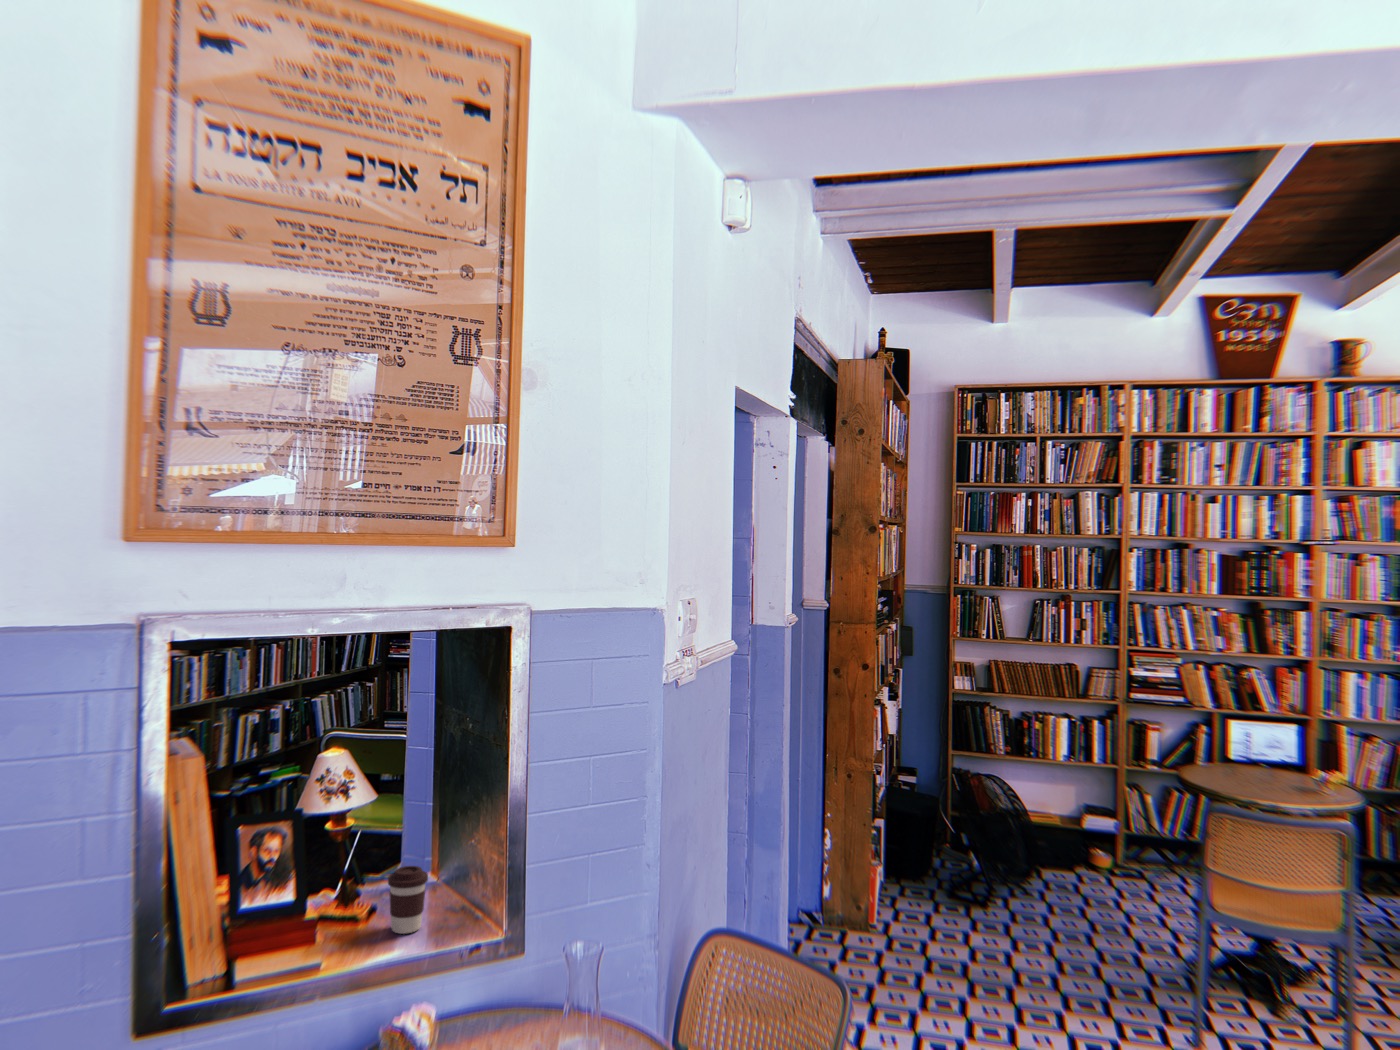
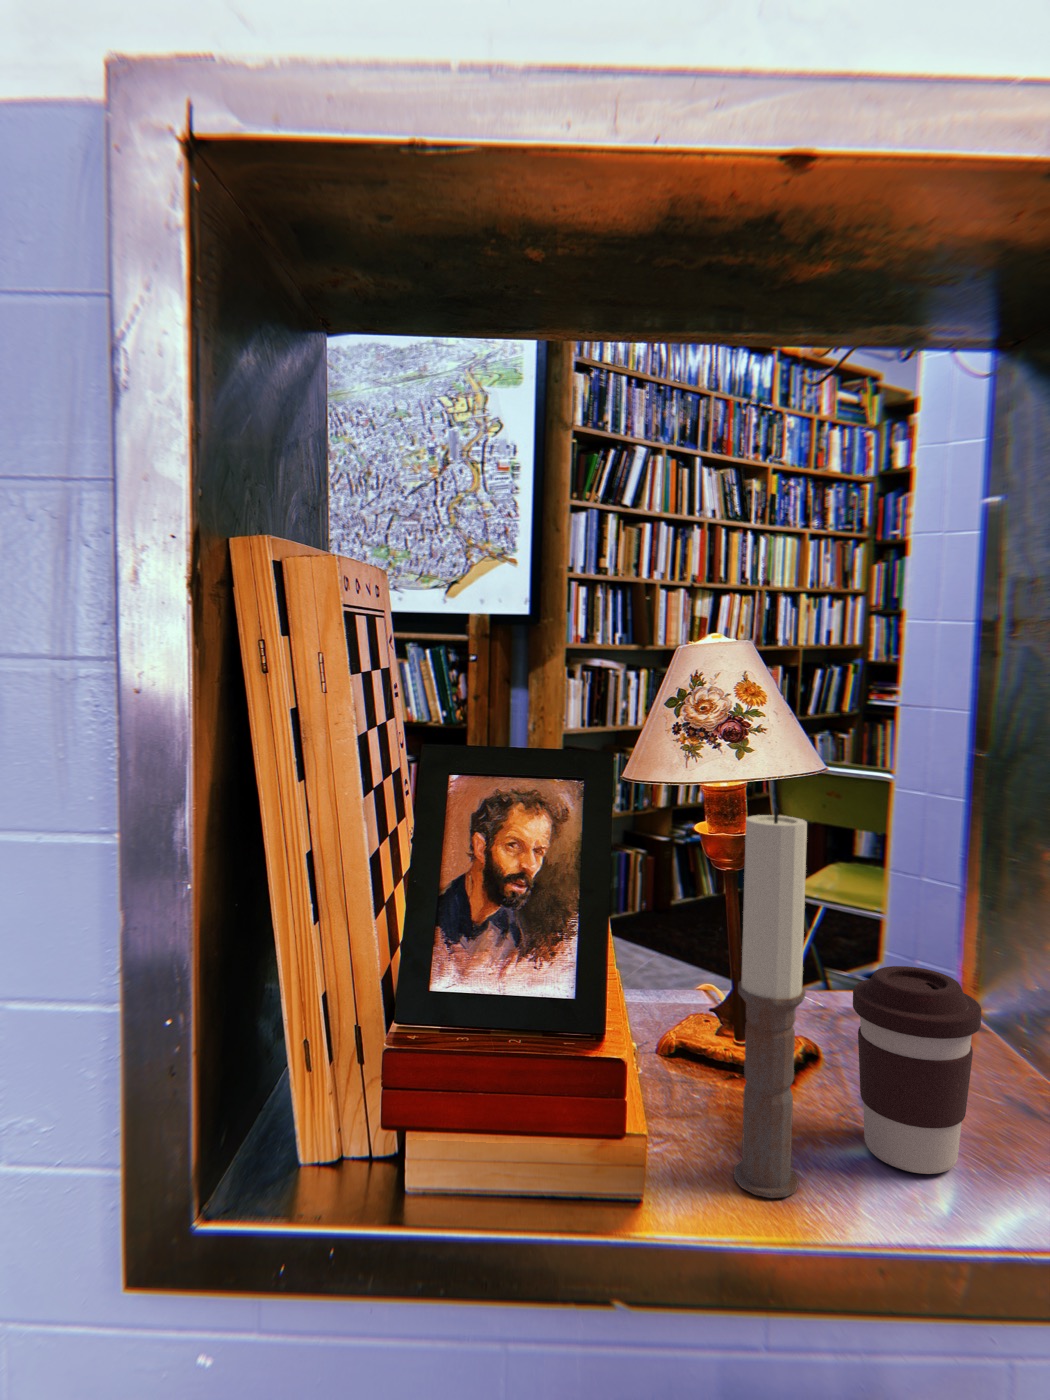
candle: none [348,823,374,952] -> present [734,808,807,1198]

